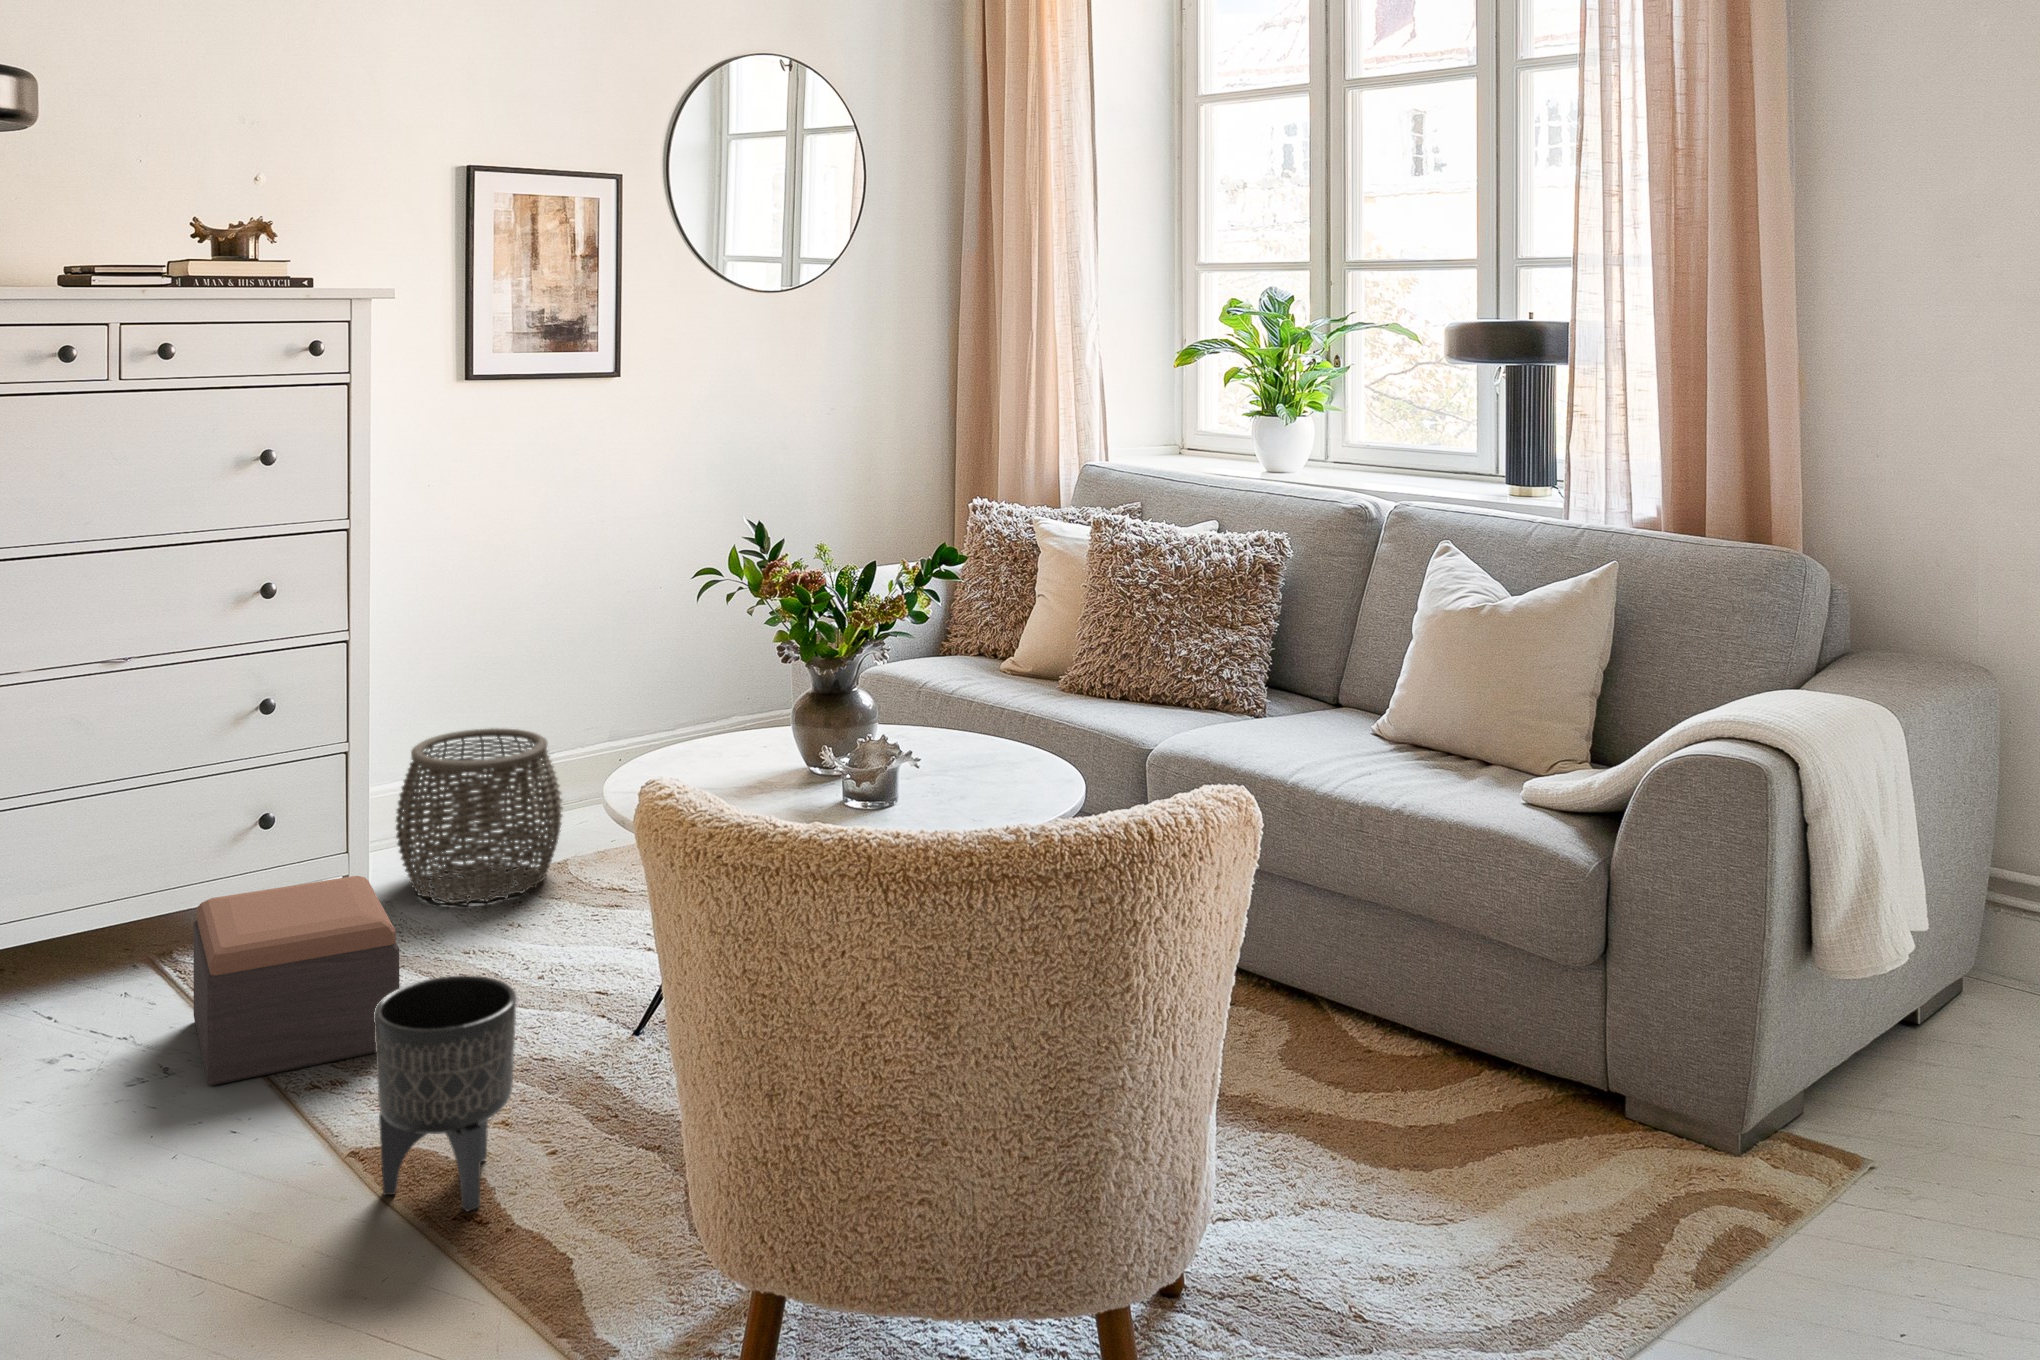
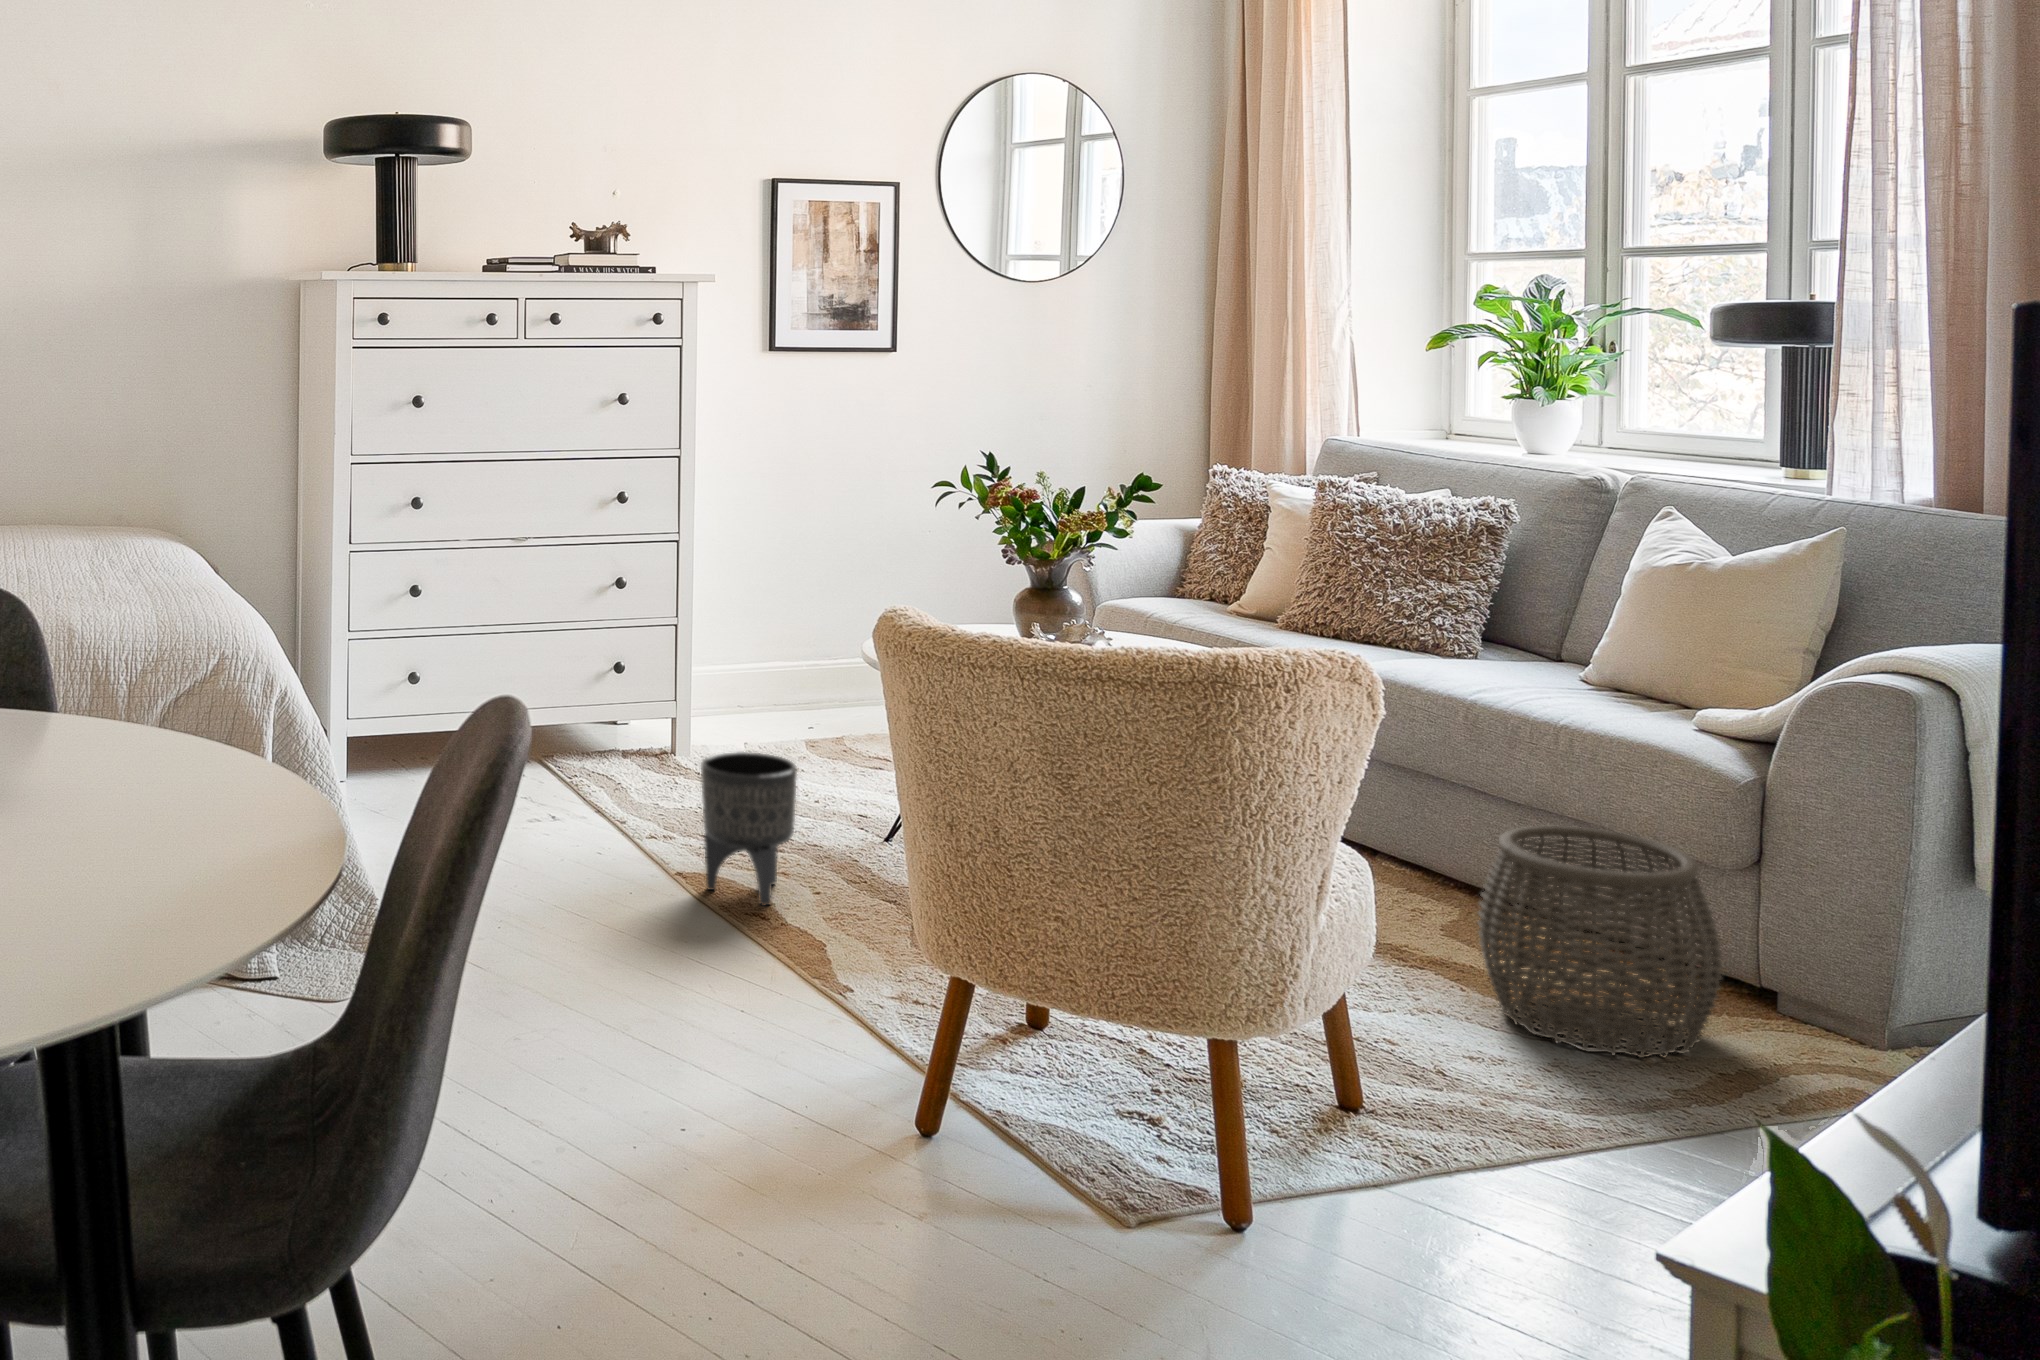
woven basket: present [396,728,562,903] -> present [1478,826,1722,1058]
footstool: present [193,876,399,1085] -> none [576,704,717,823]

